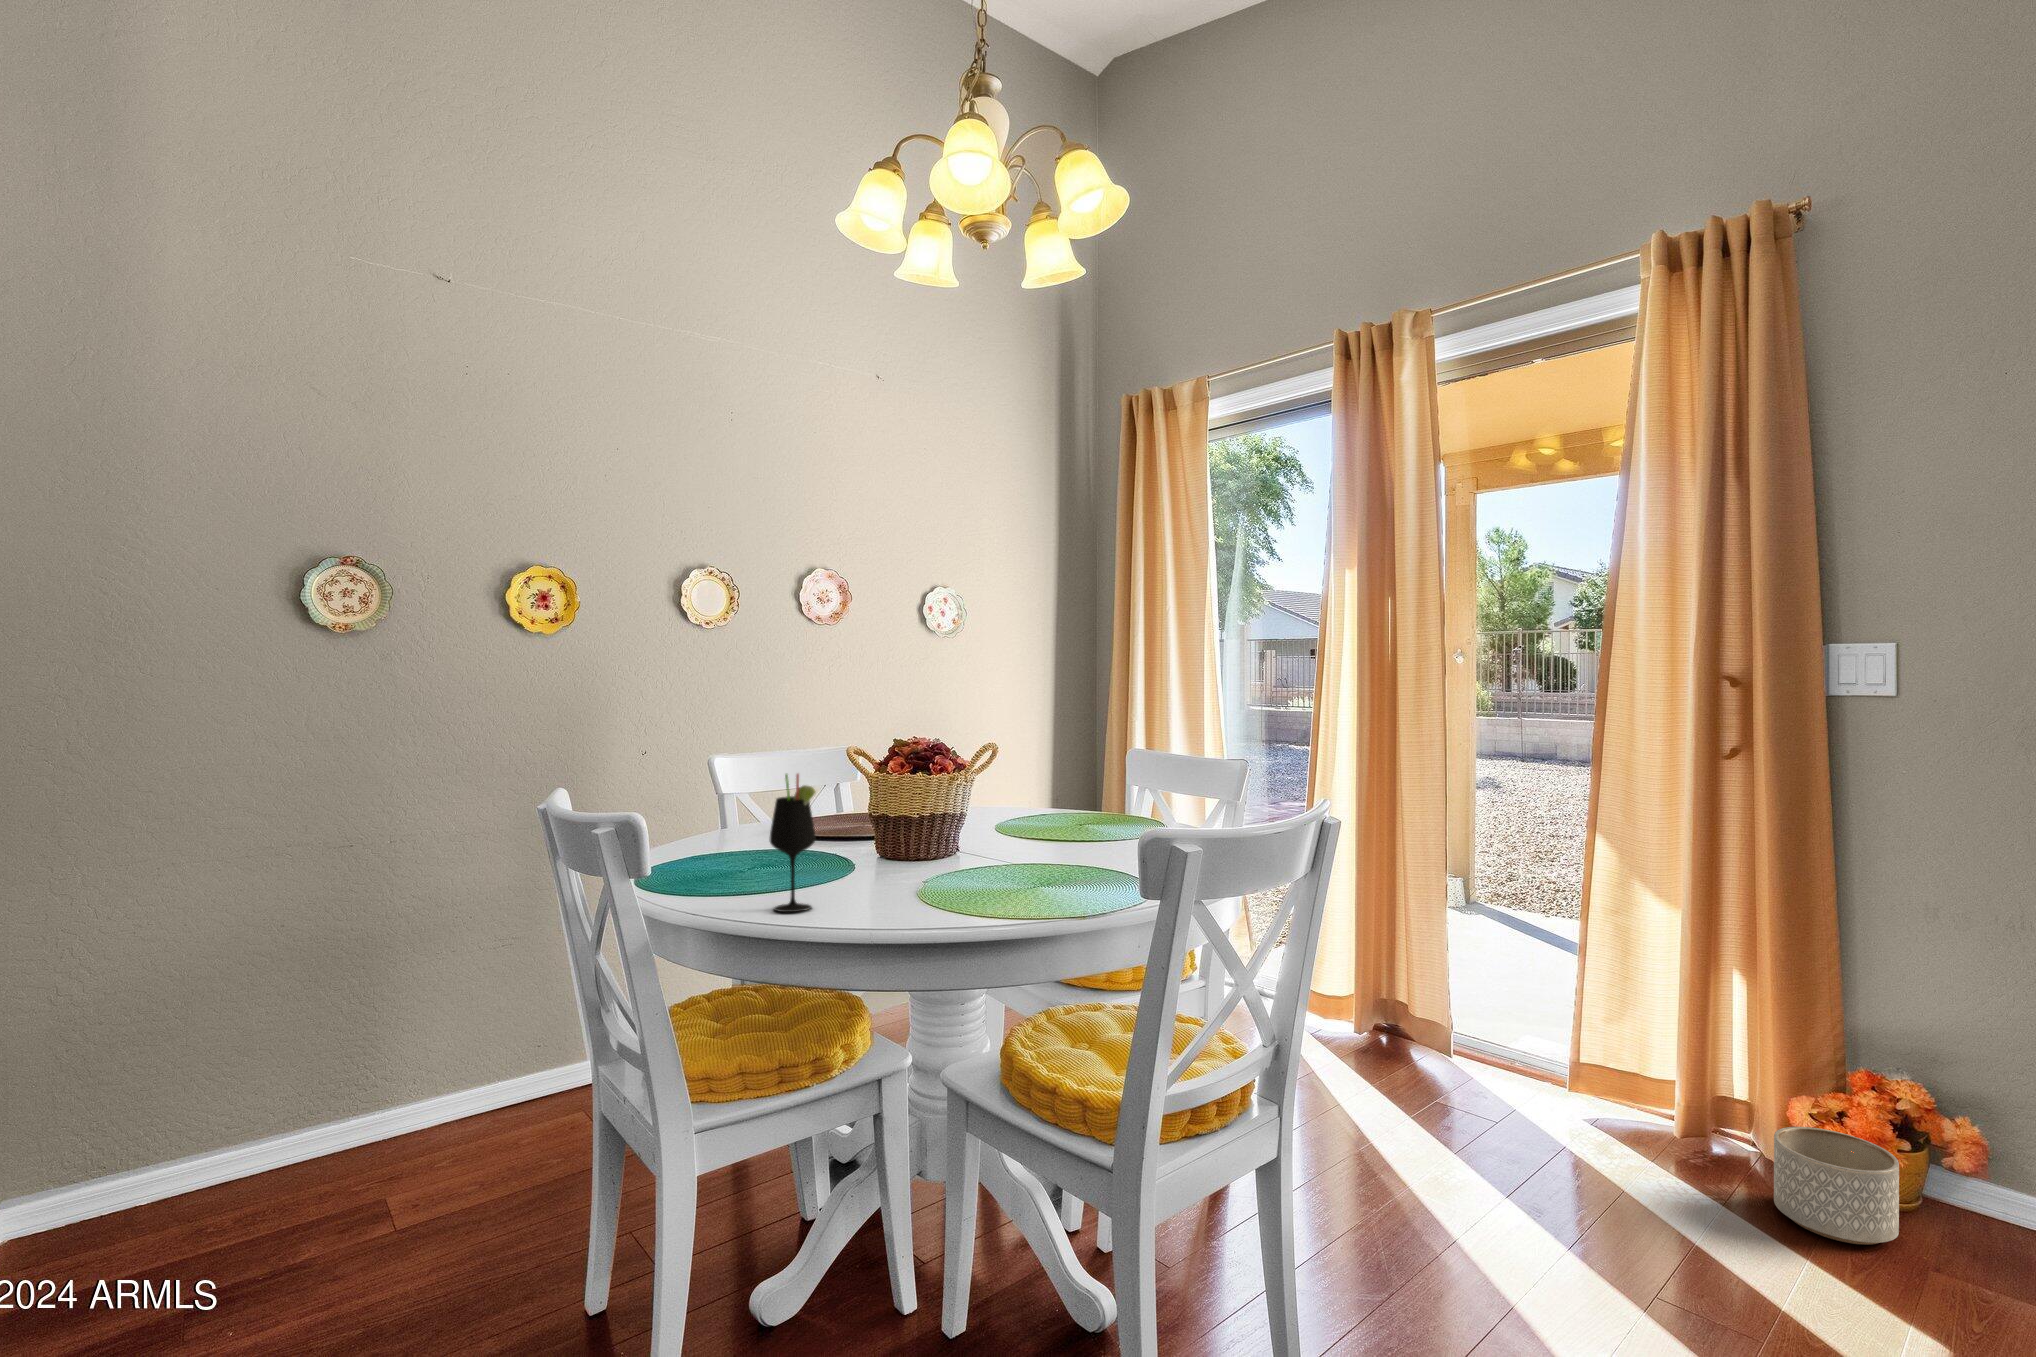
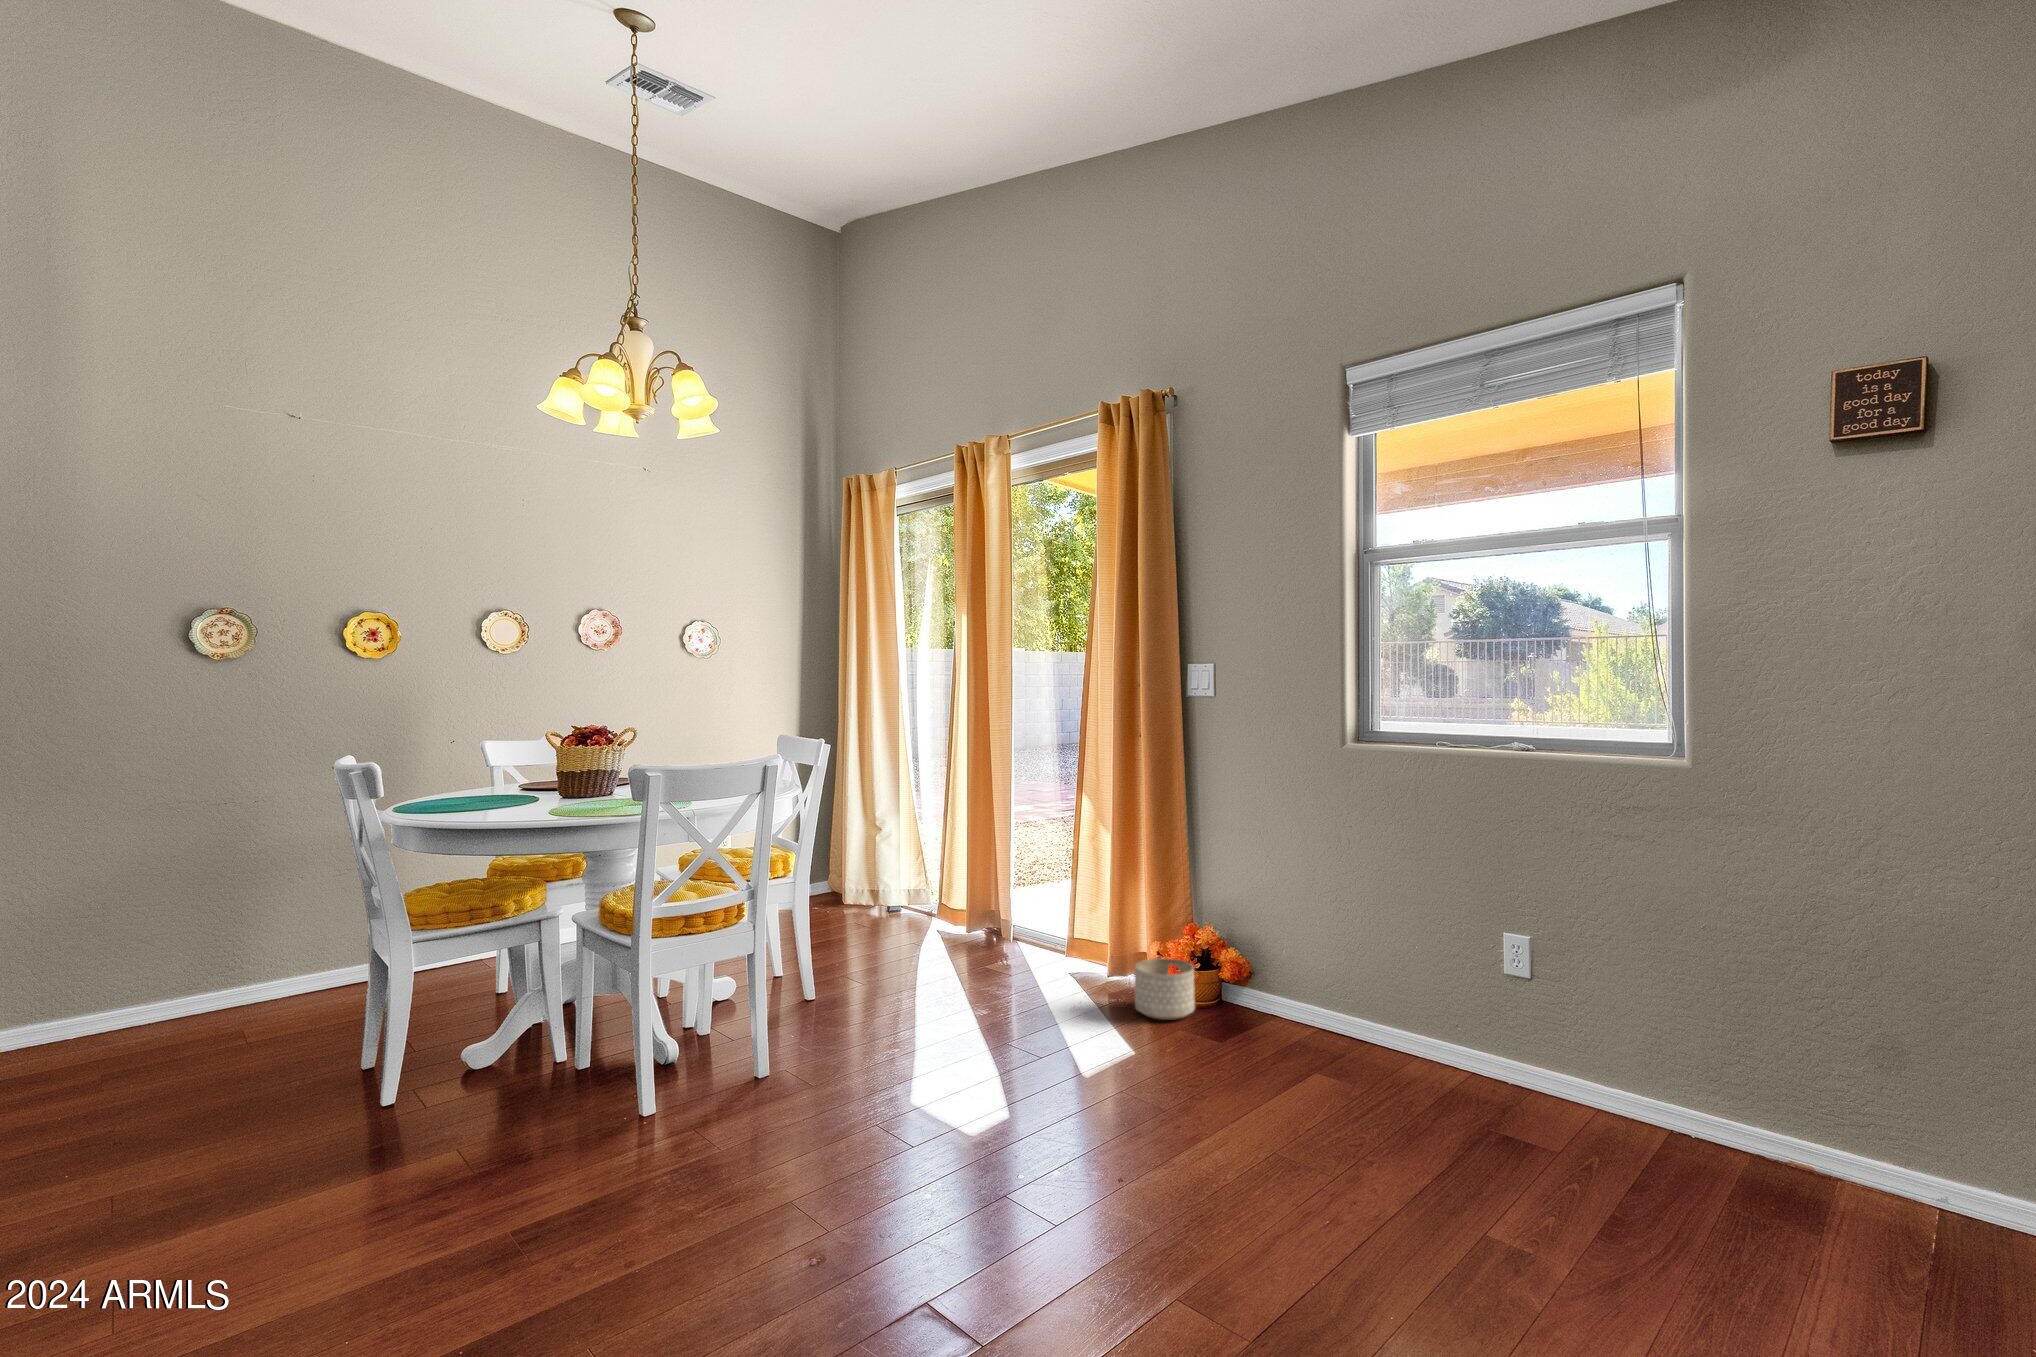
wine glass: present [770,774,815,912] -> none [455,739,485,818]

